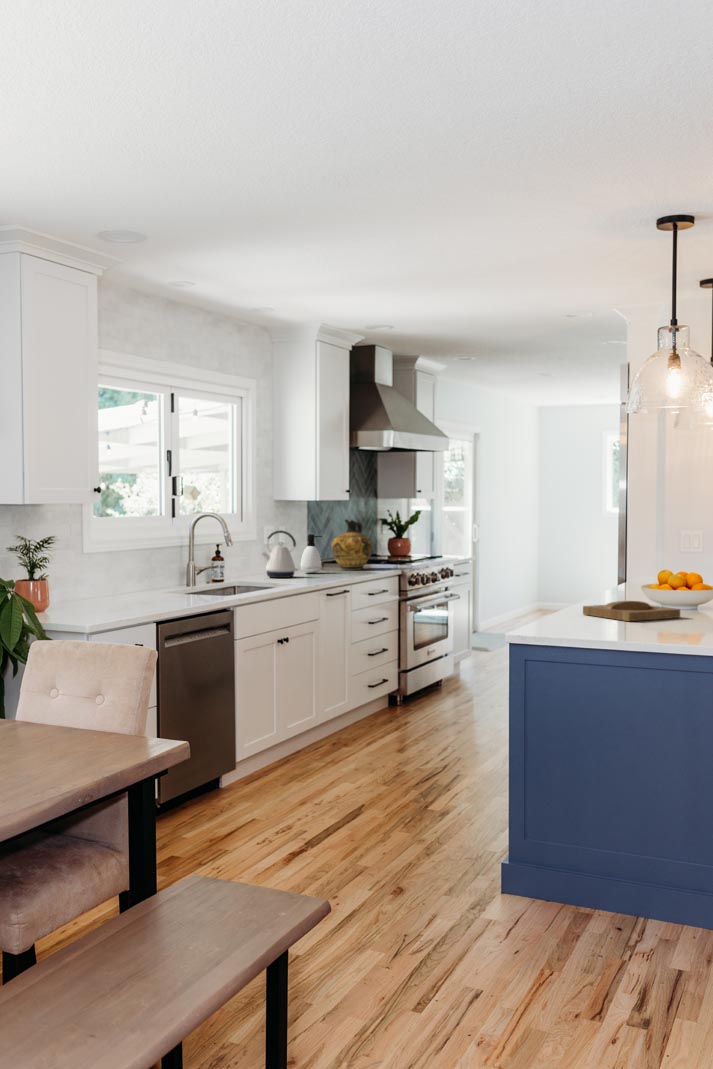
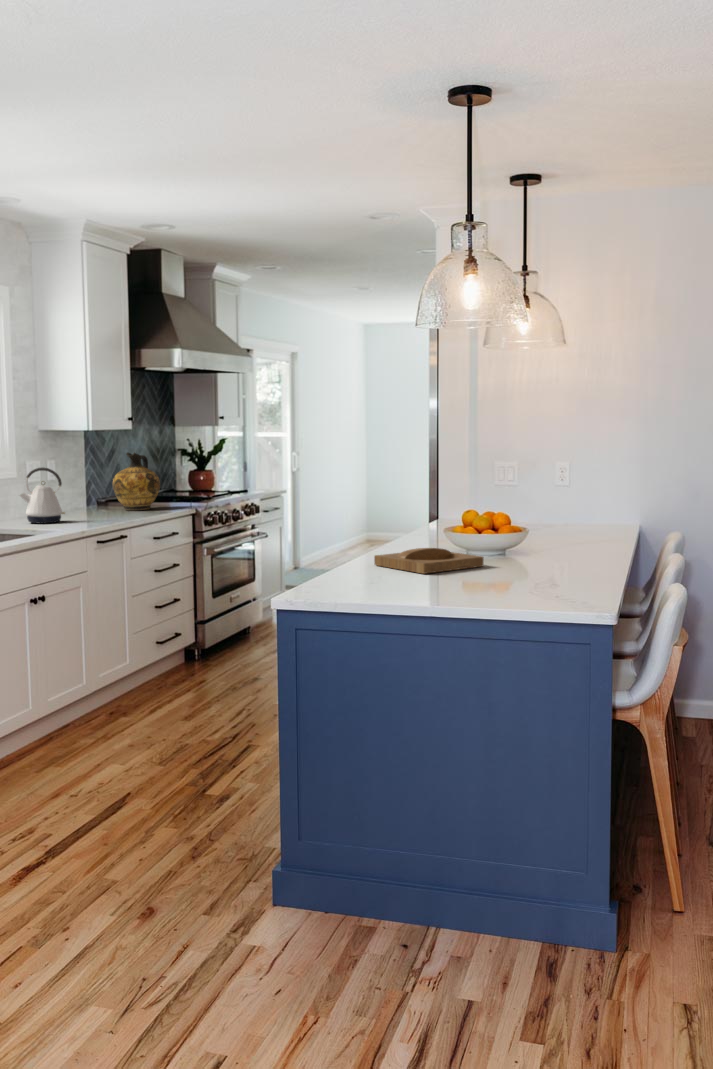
soap dispenser: present [301,534,322,573] -> none [73,471,98,516]

